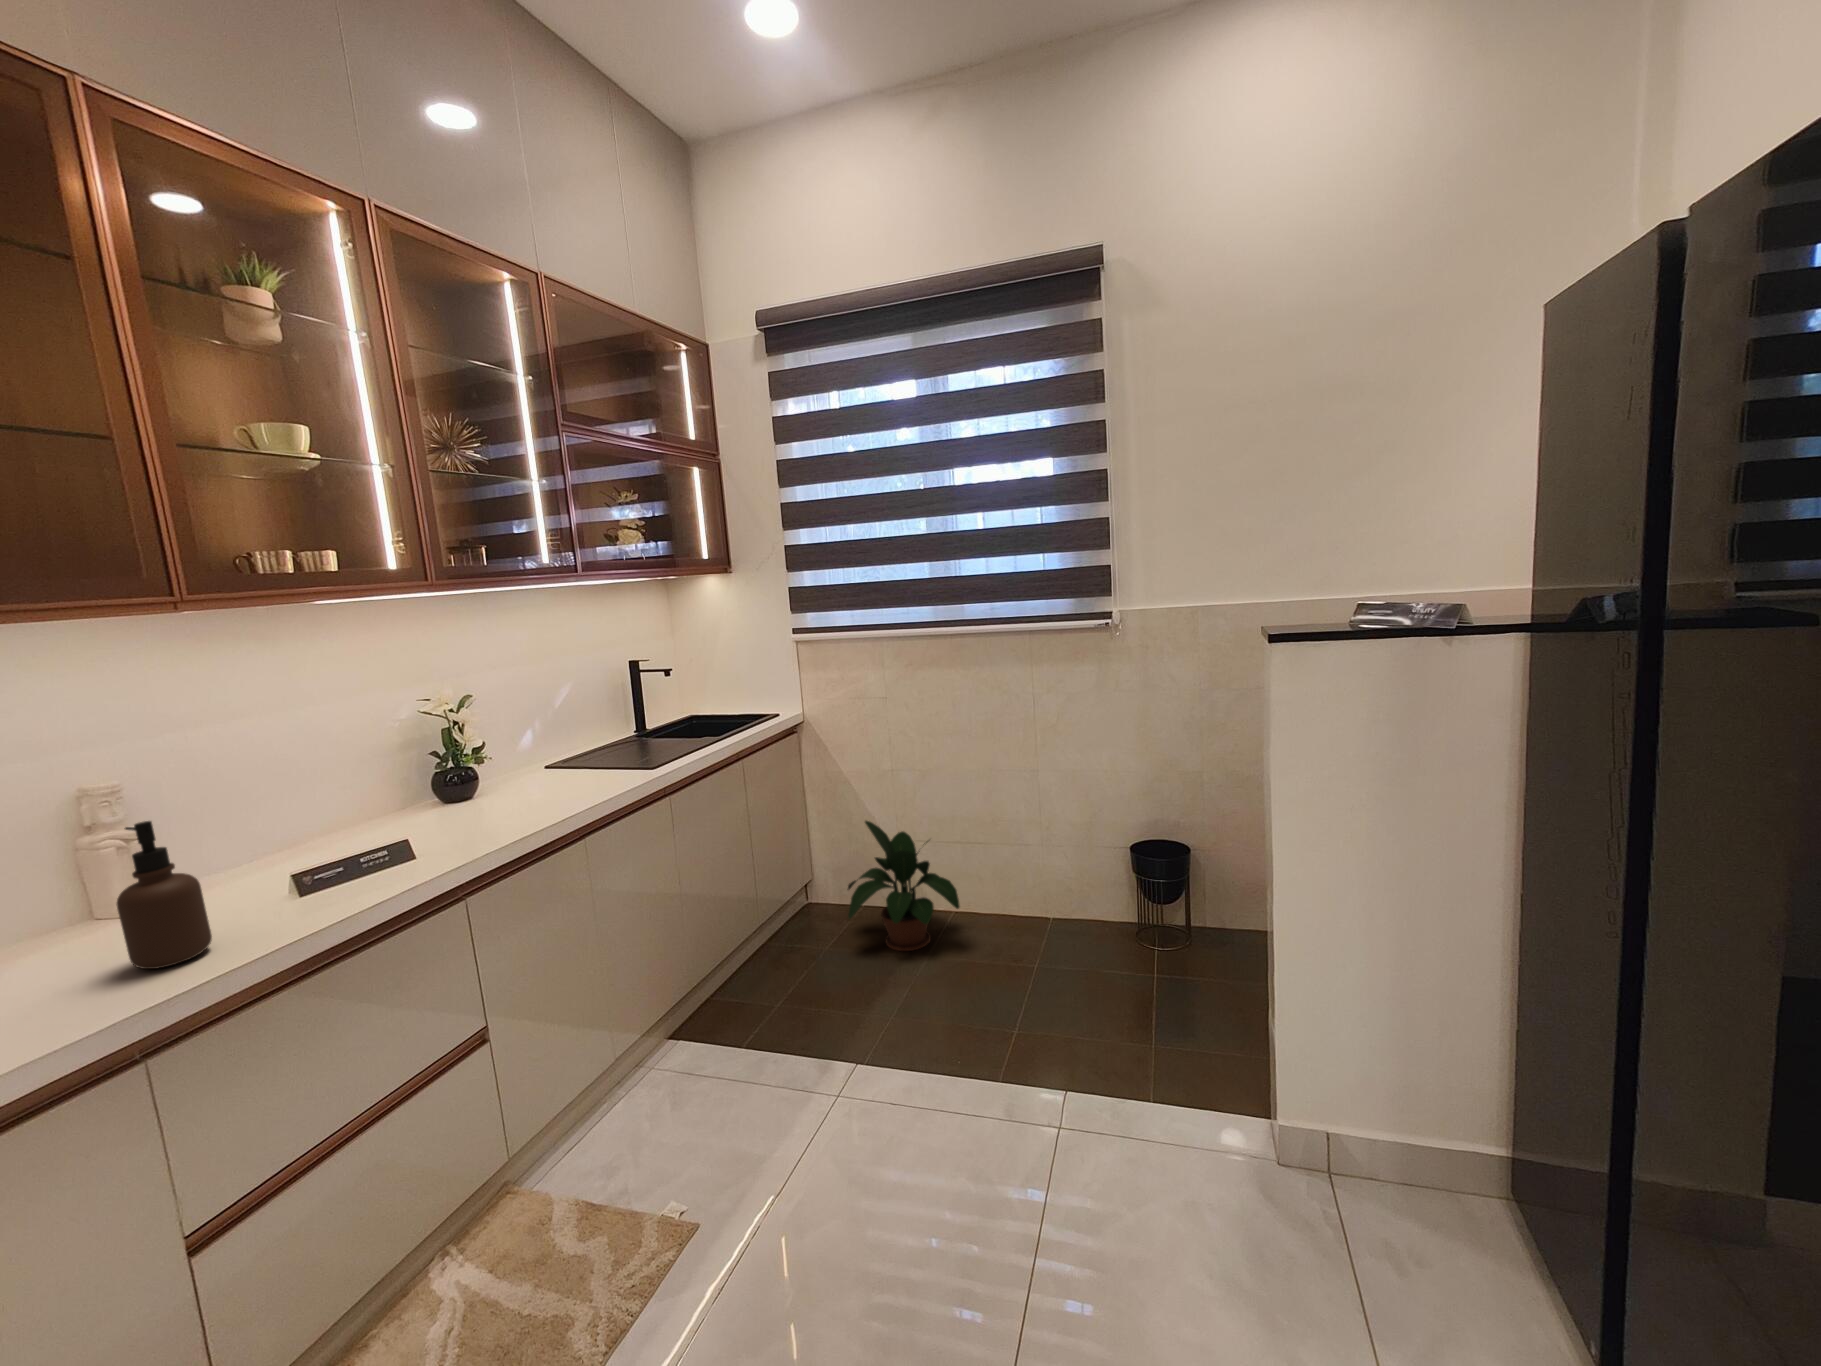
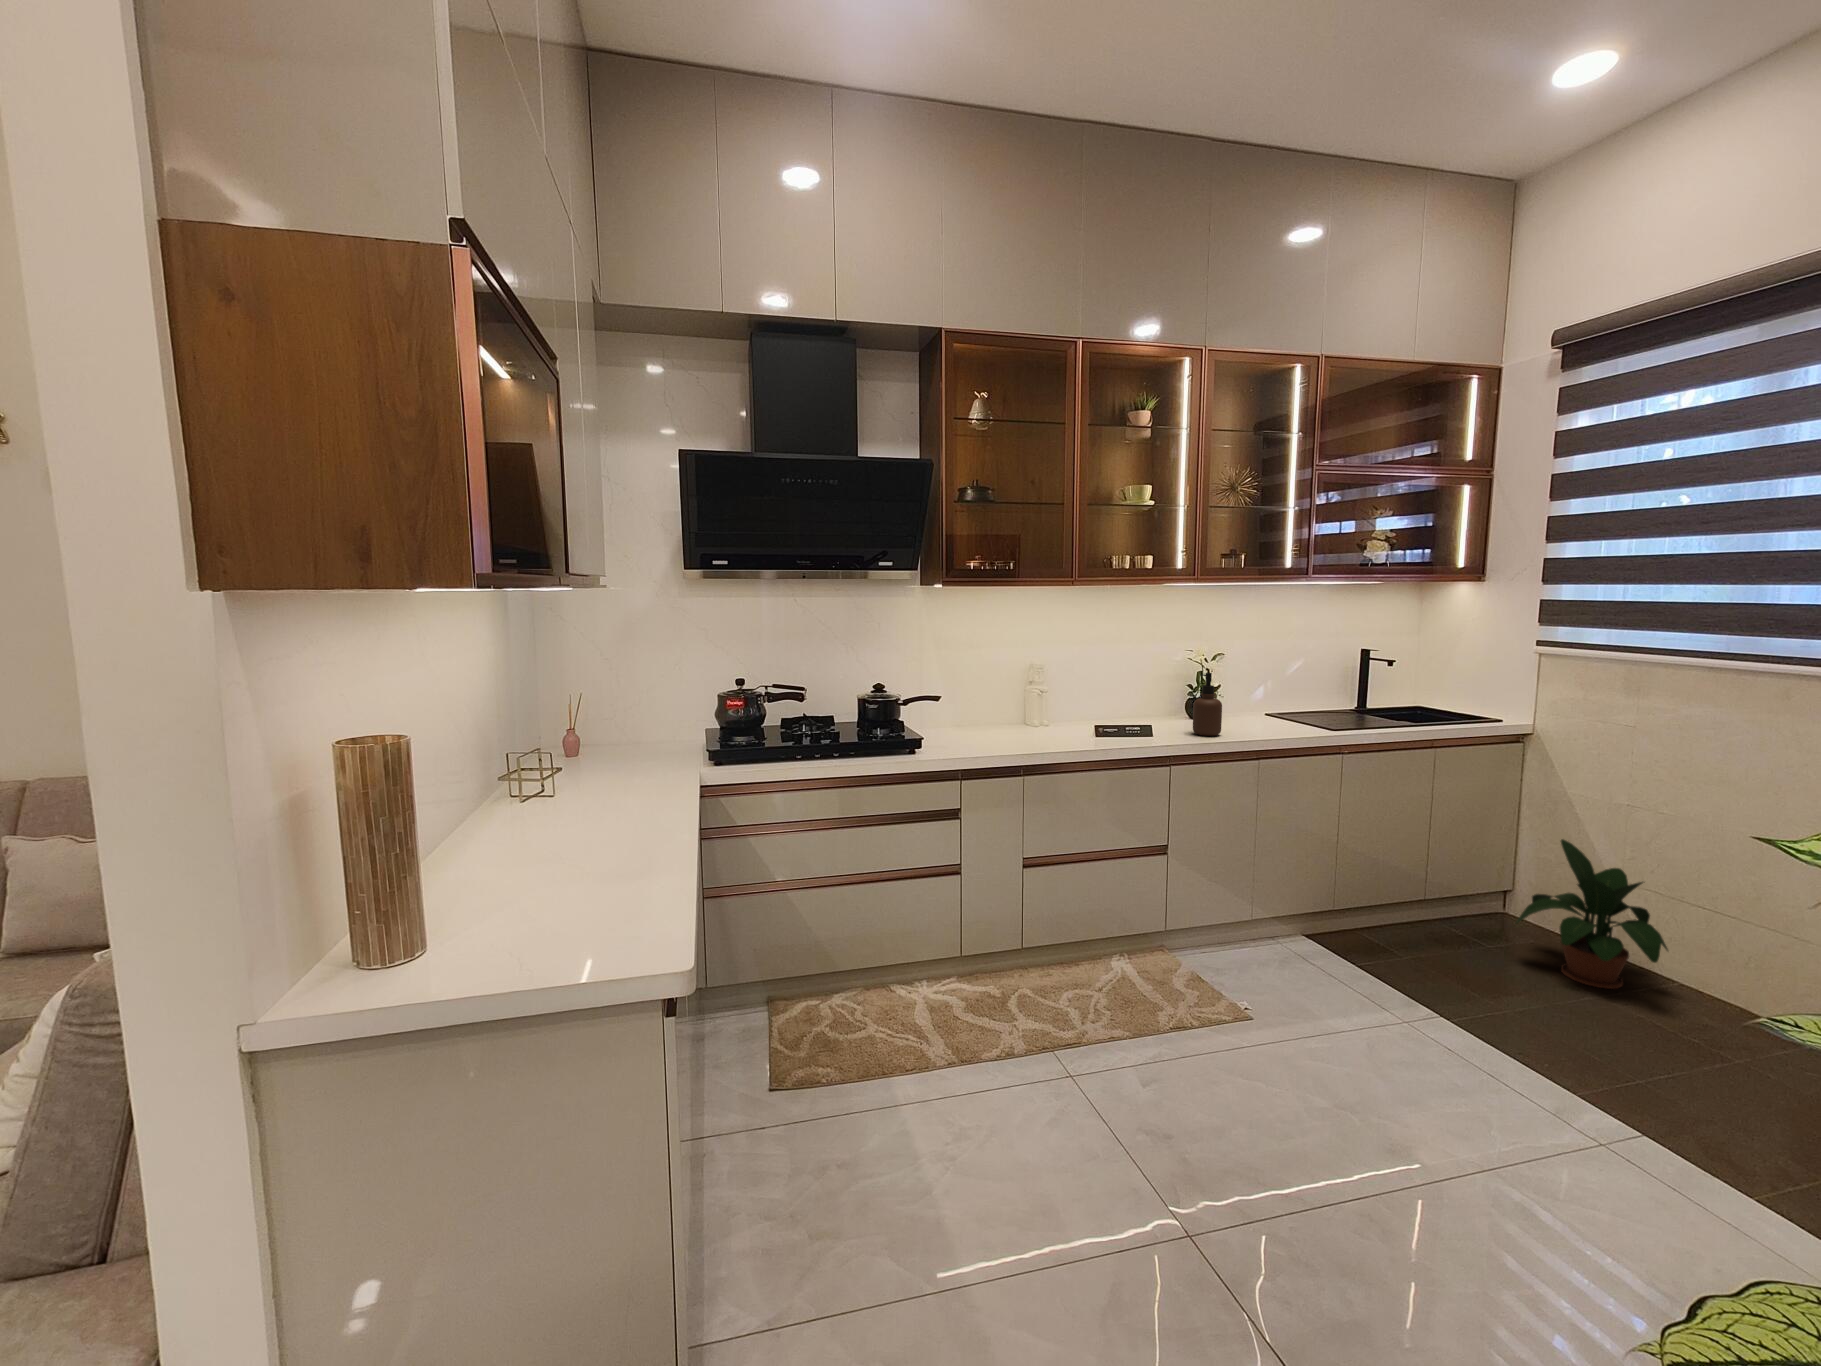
soap dispenser: present [117,821,212,969] -> present [1193,673,1222,736]

